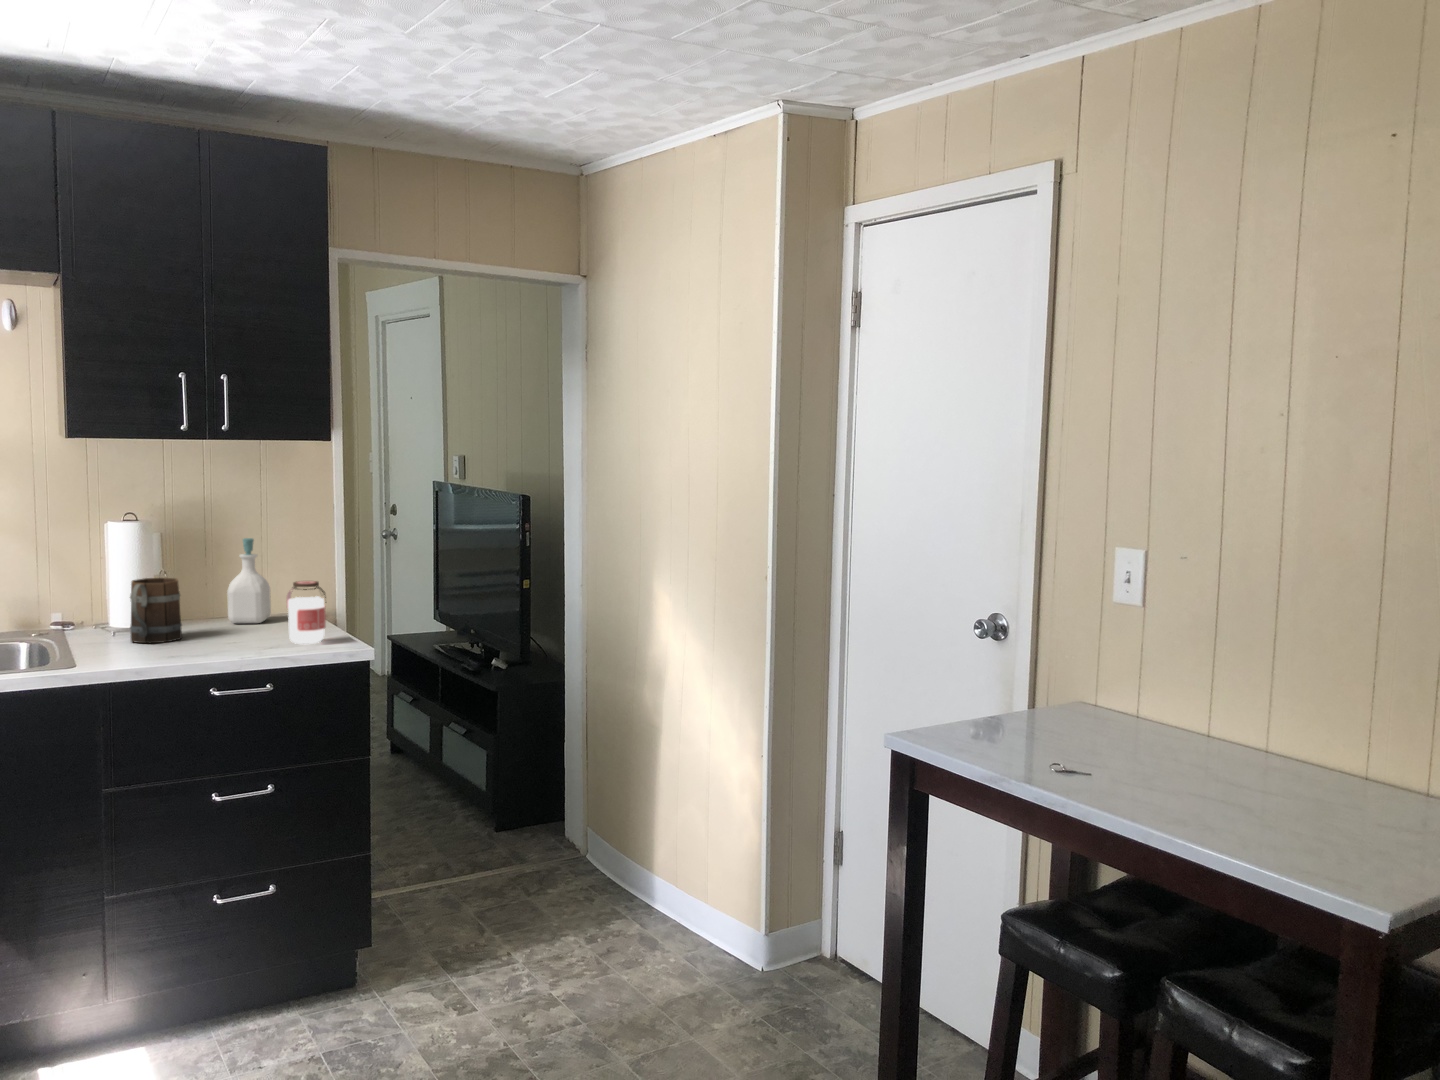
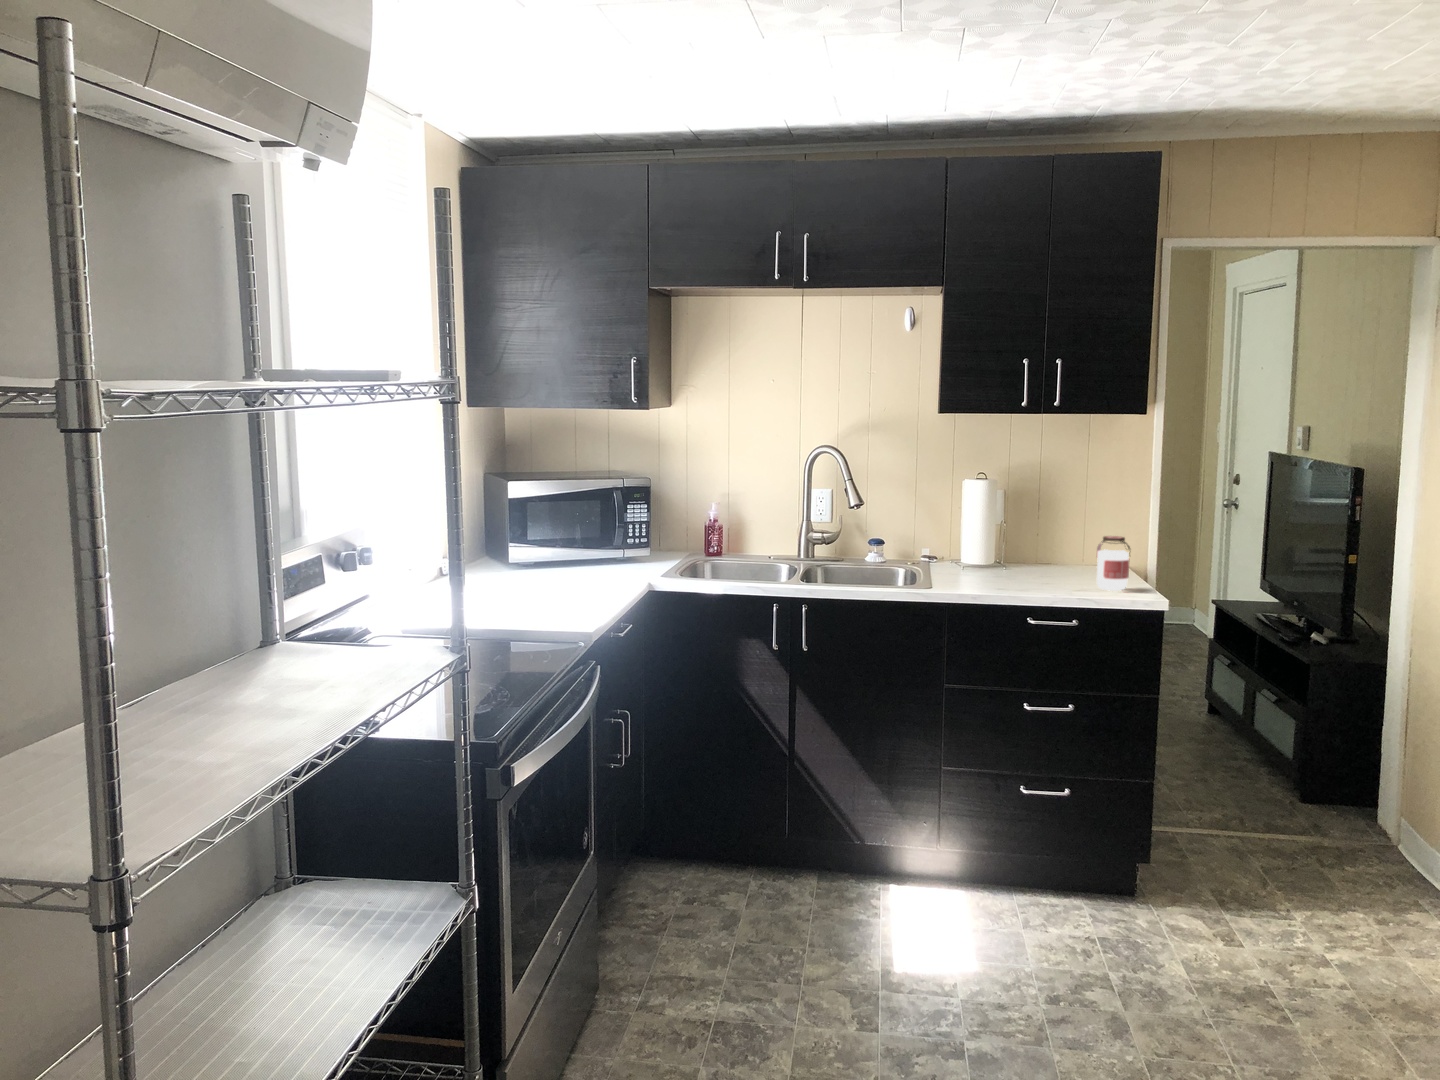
soap bottle: present [227,538,271,623] -> none [1053,498,1090,571]
mug: present [130,578,182,643] -> none [976,526,1015,578]

